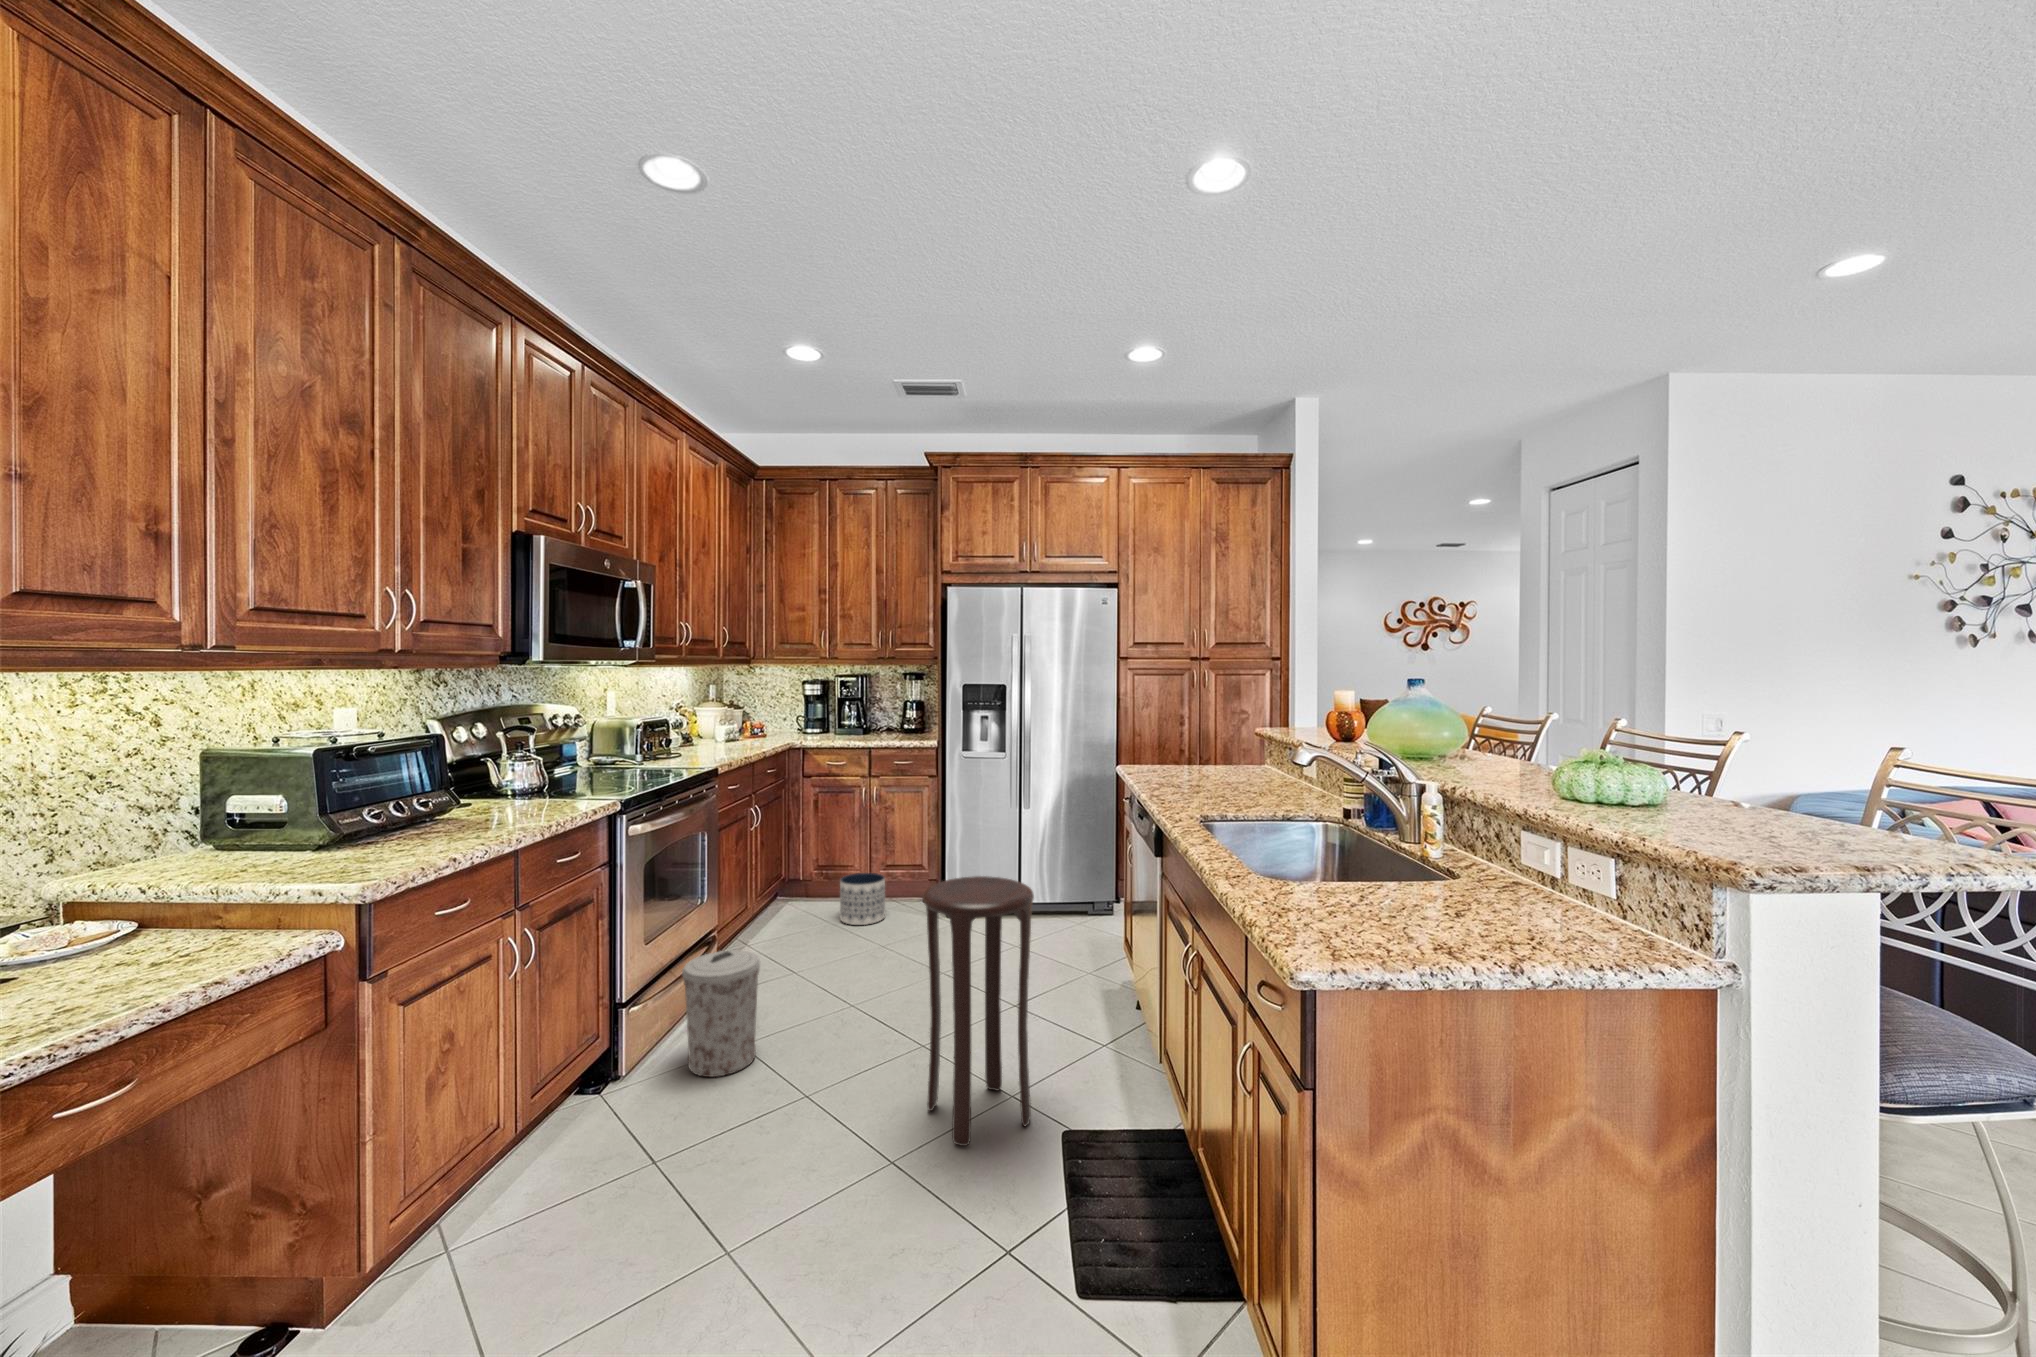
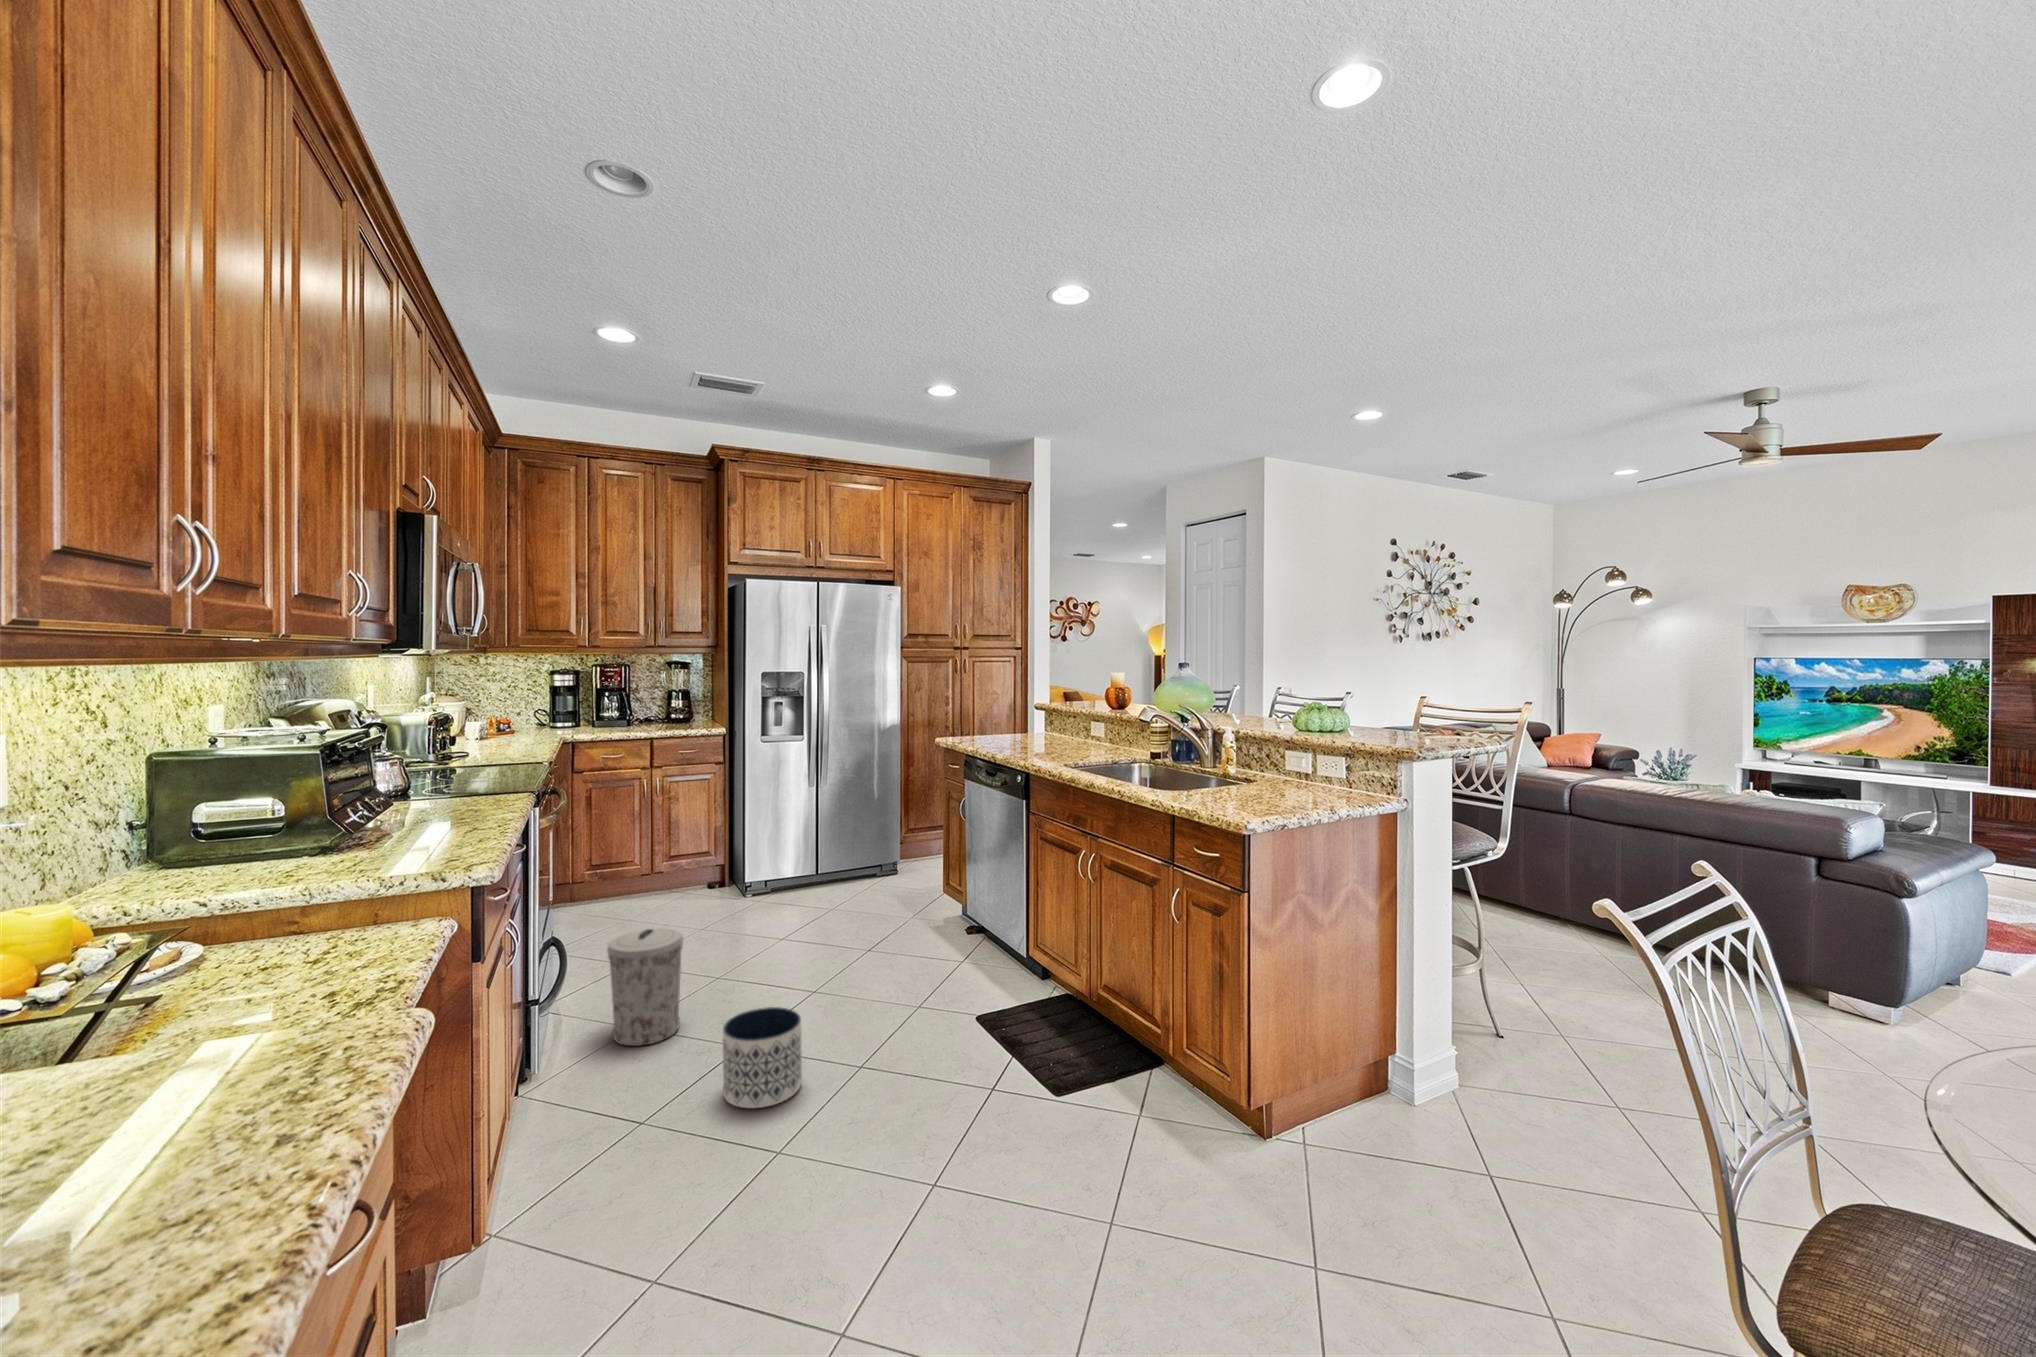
planter: present [840,873,885,925] -> present [723,1007,802,1108]
stool: present [922,876,1034,1146] -> none [869,827,959,1033]

